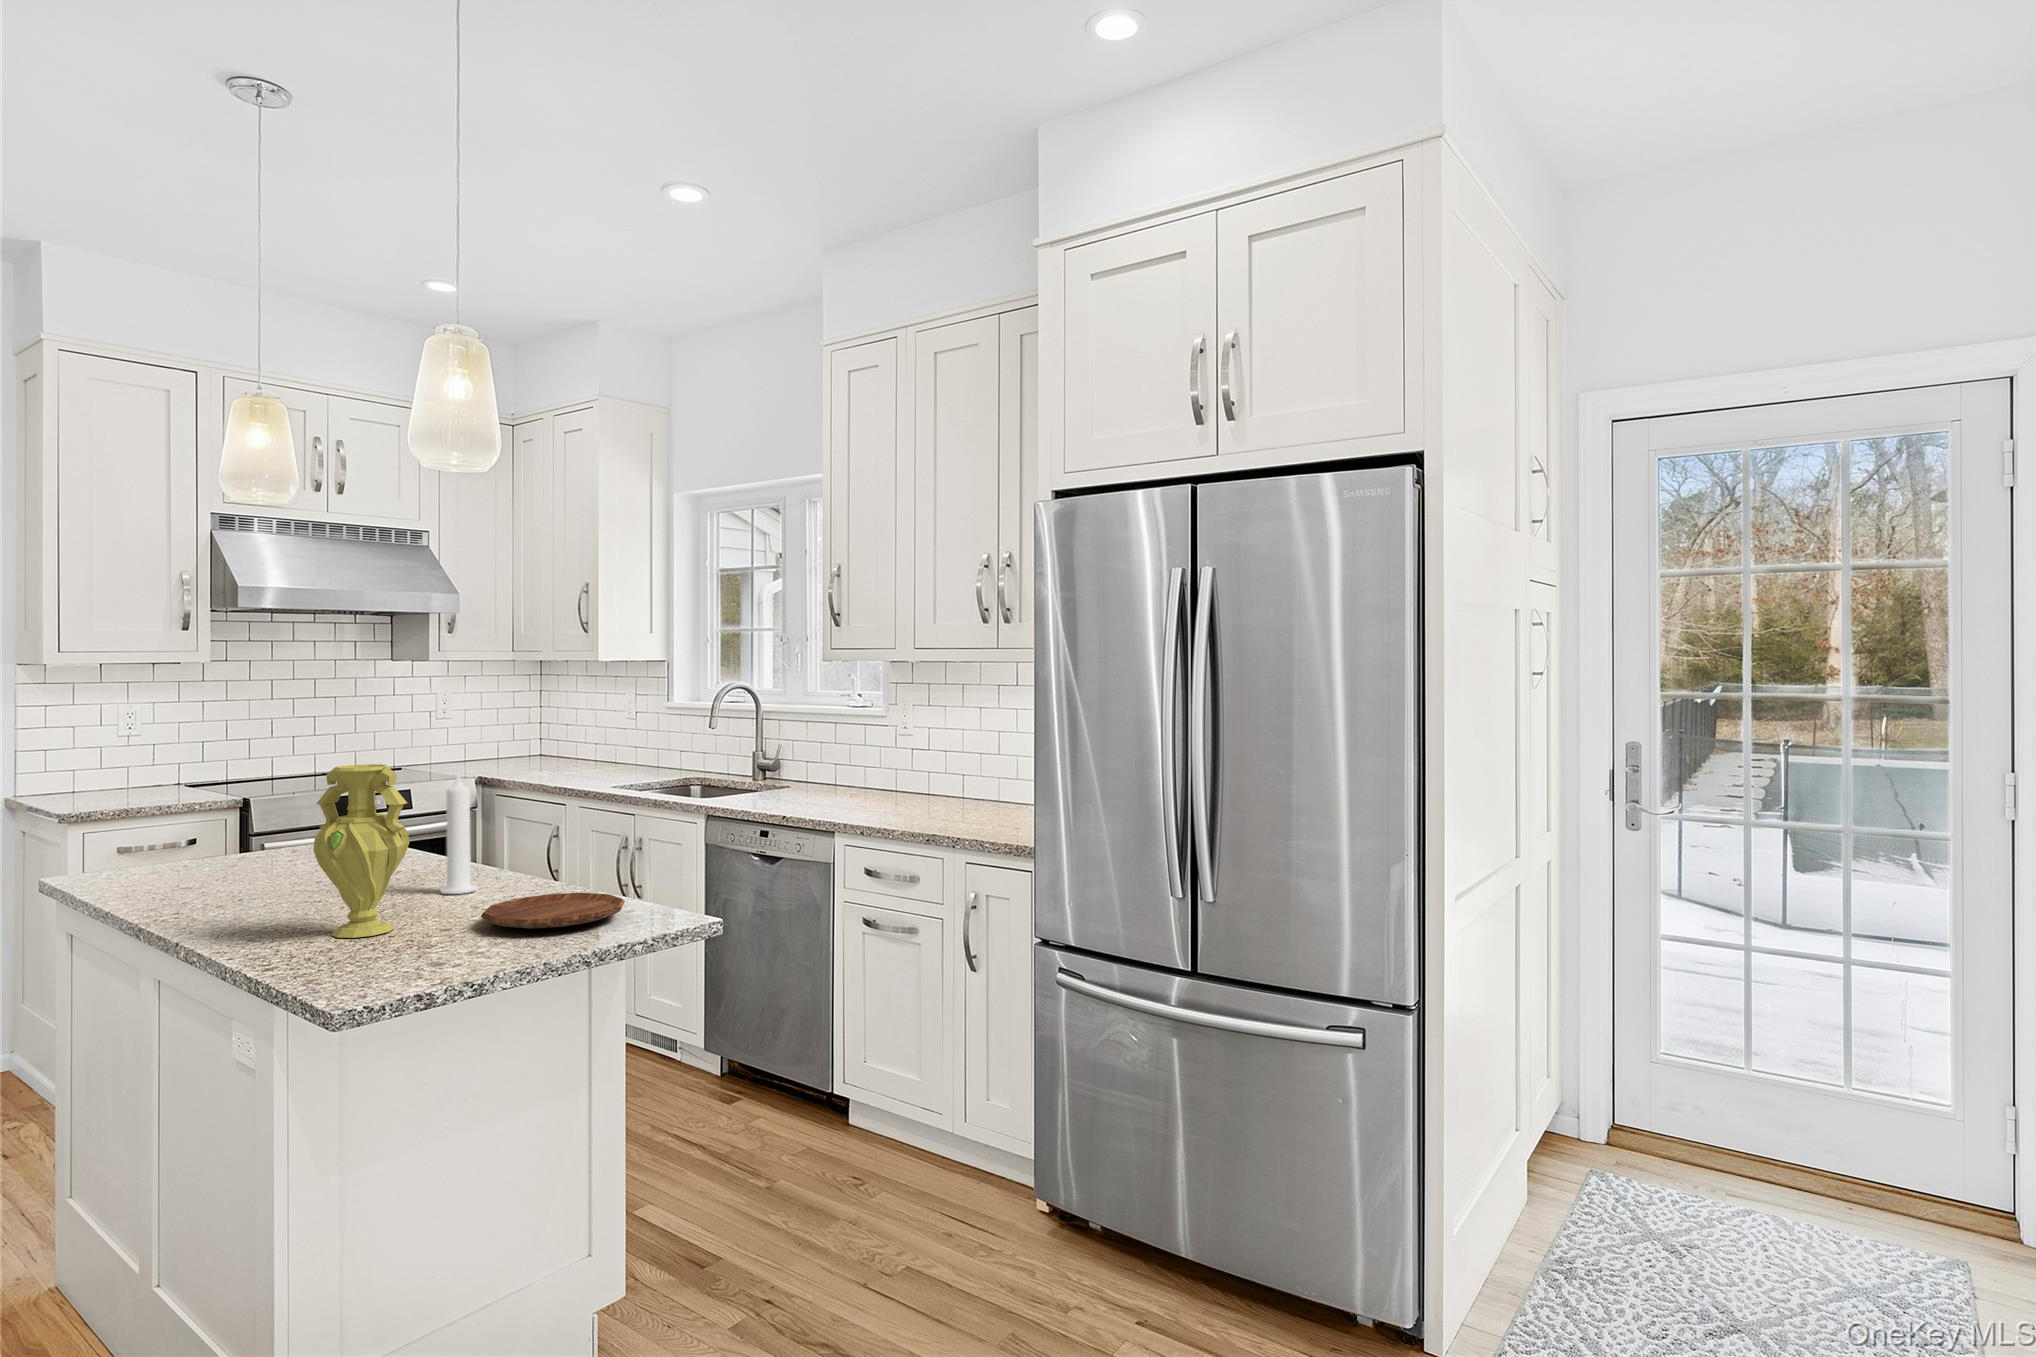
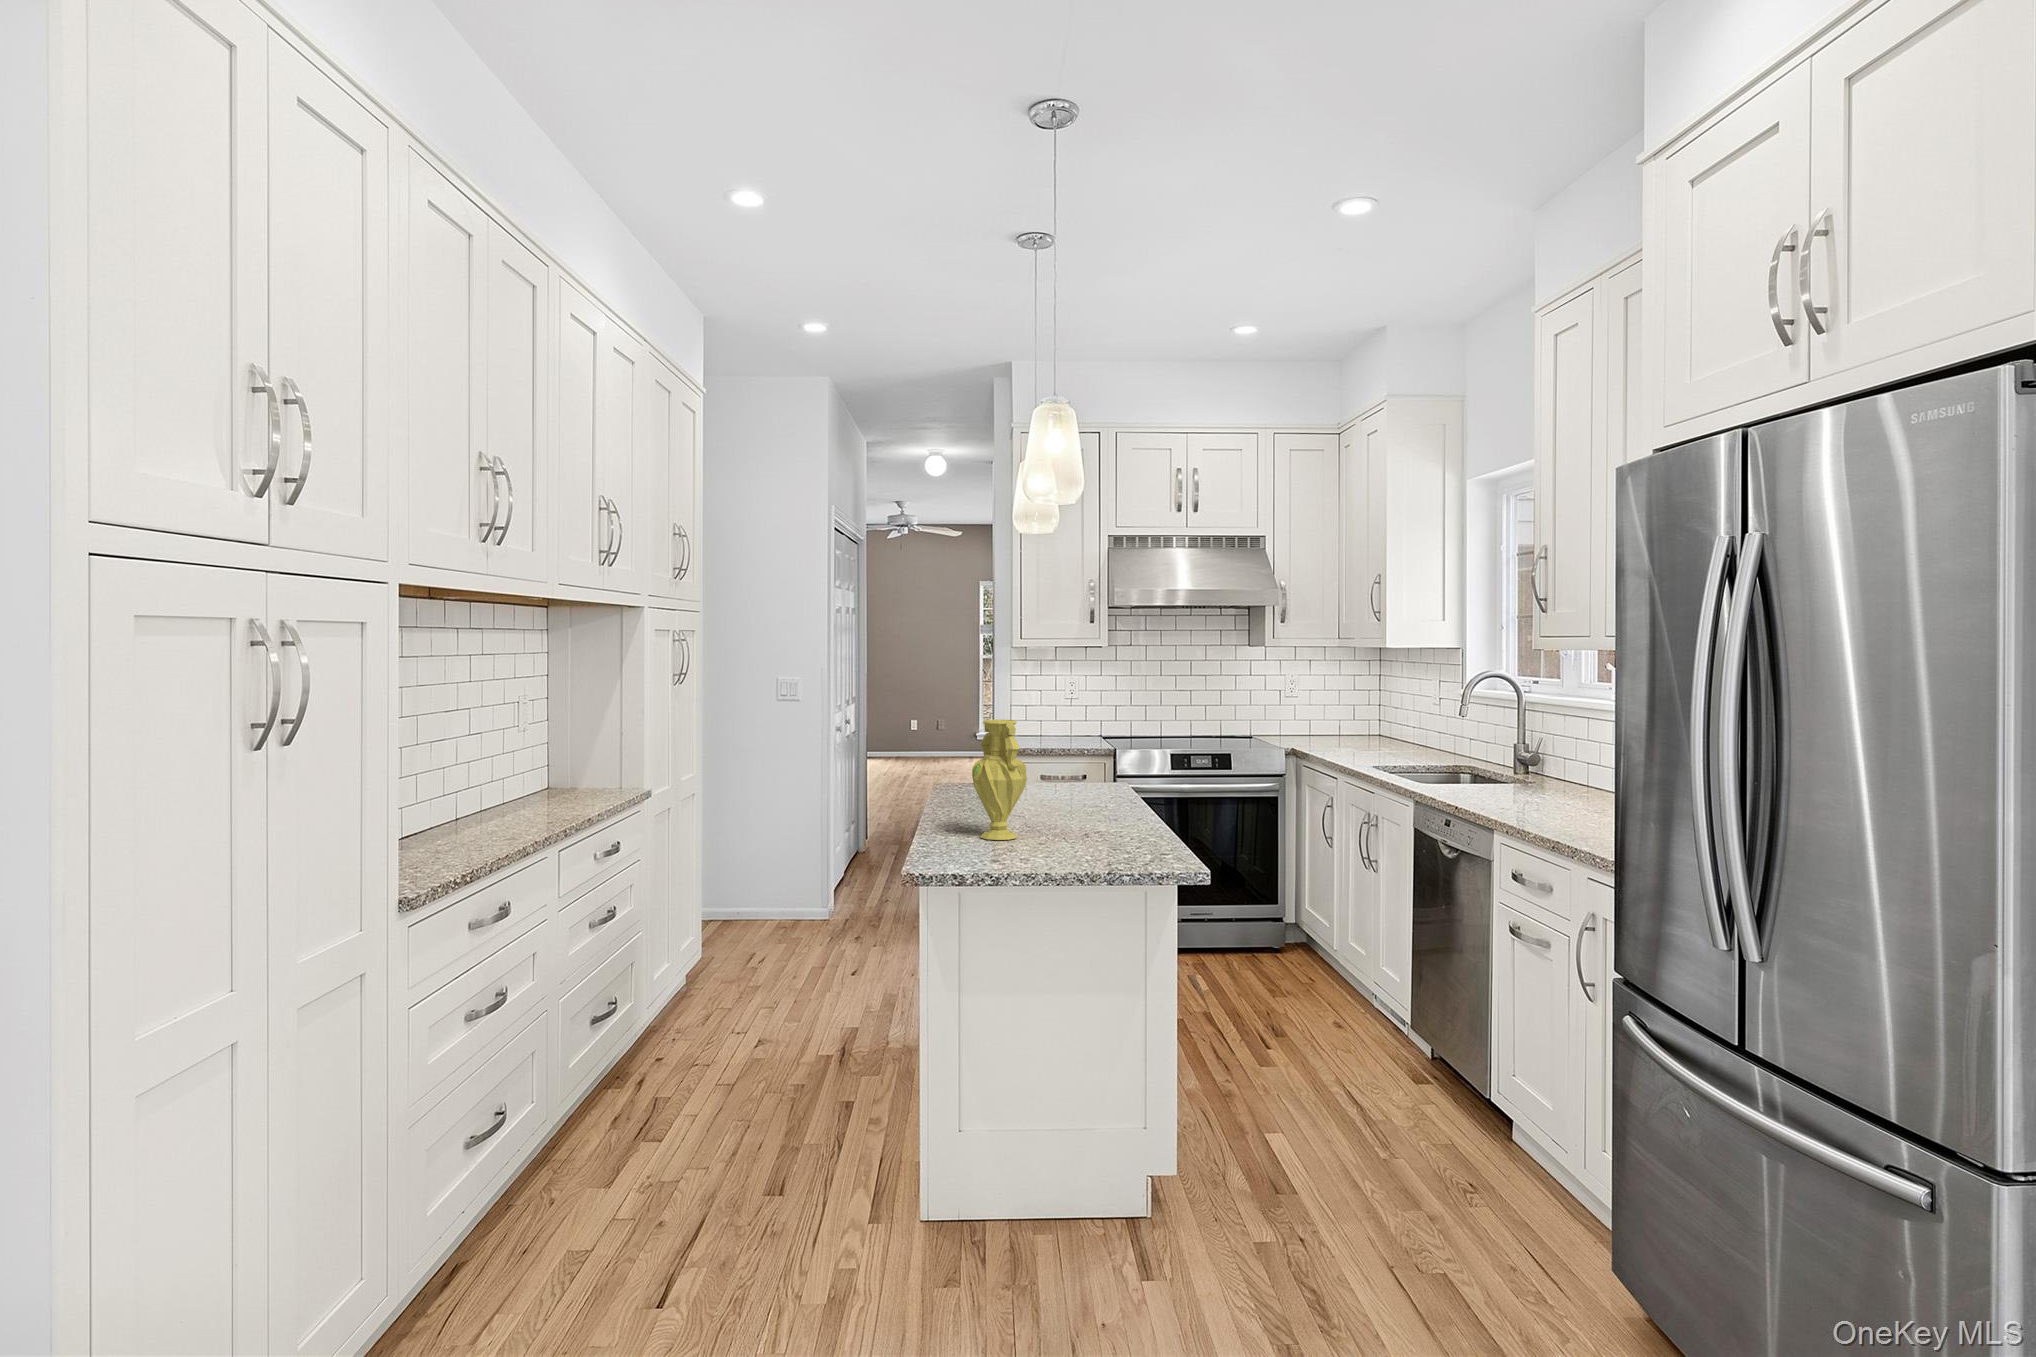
candle: present [440,775,477,894] -> none [1087,734,1113,826]
tray: present [481,893,625,929] -> none [1056,832,1160,855]

